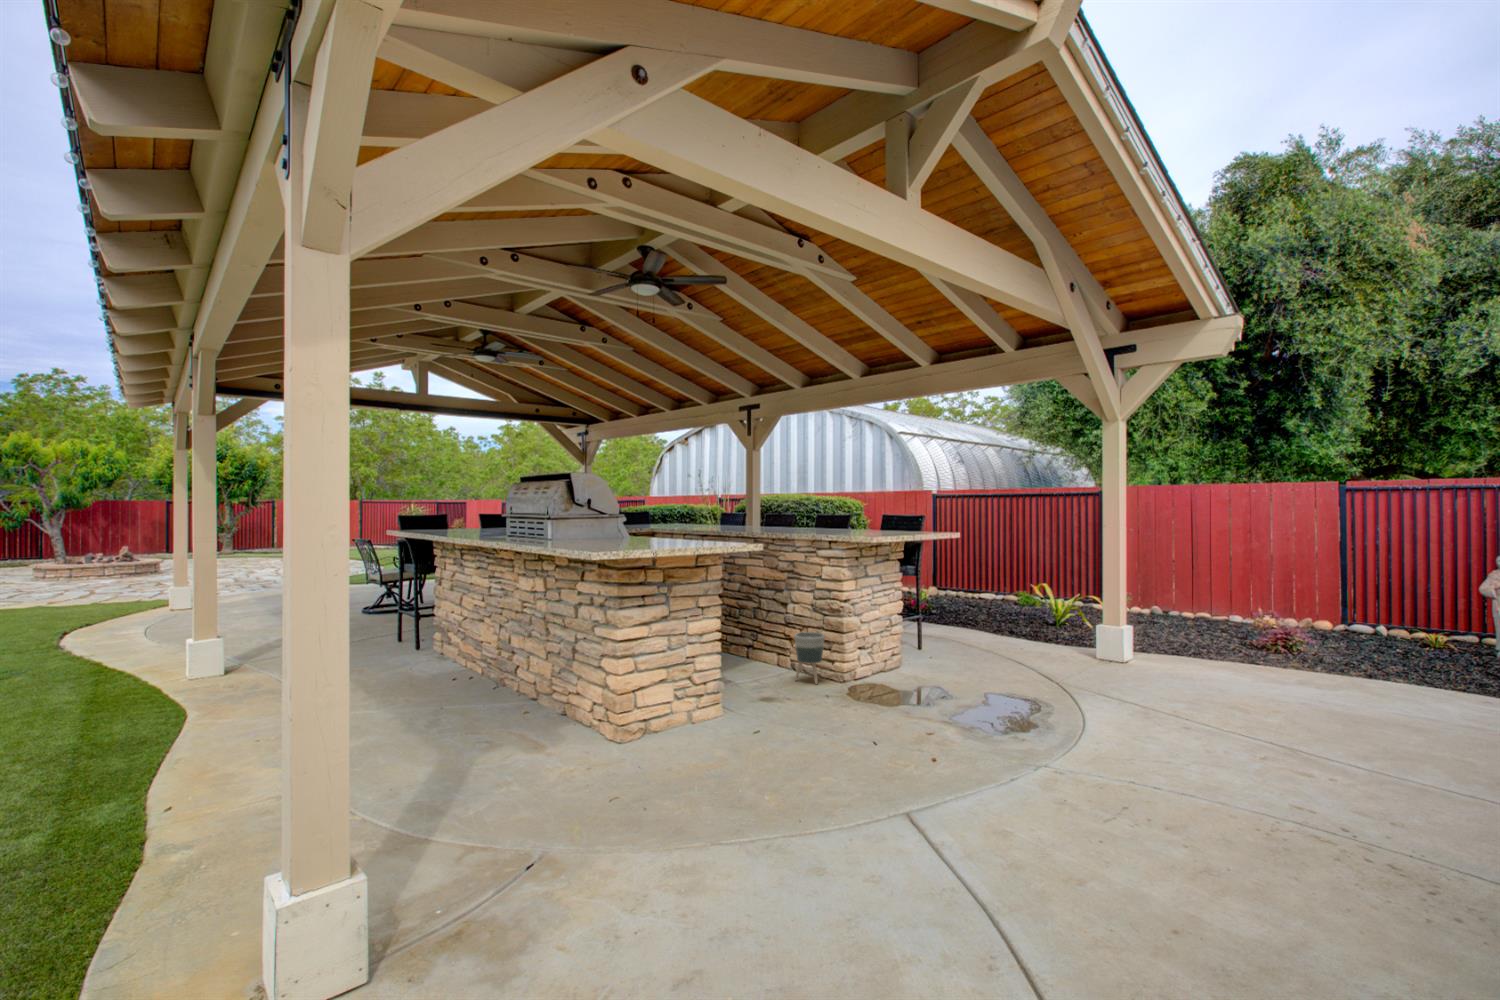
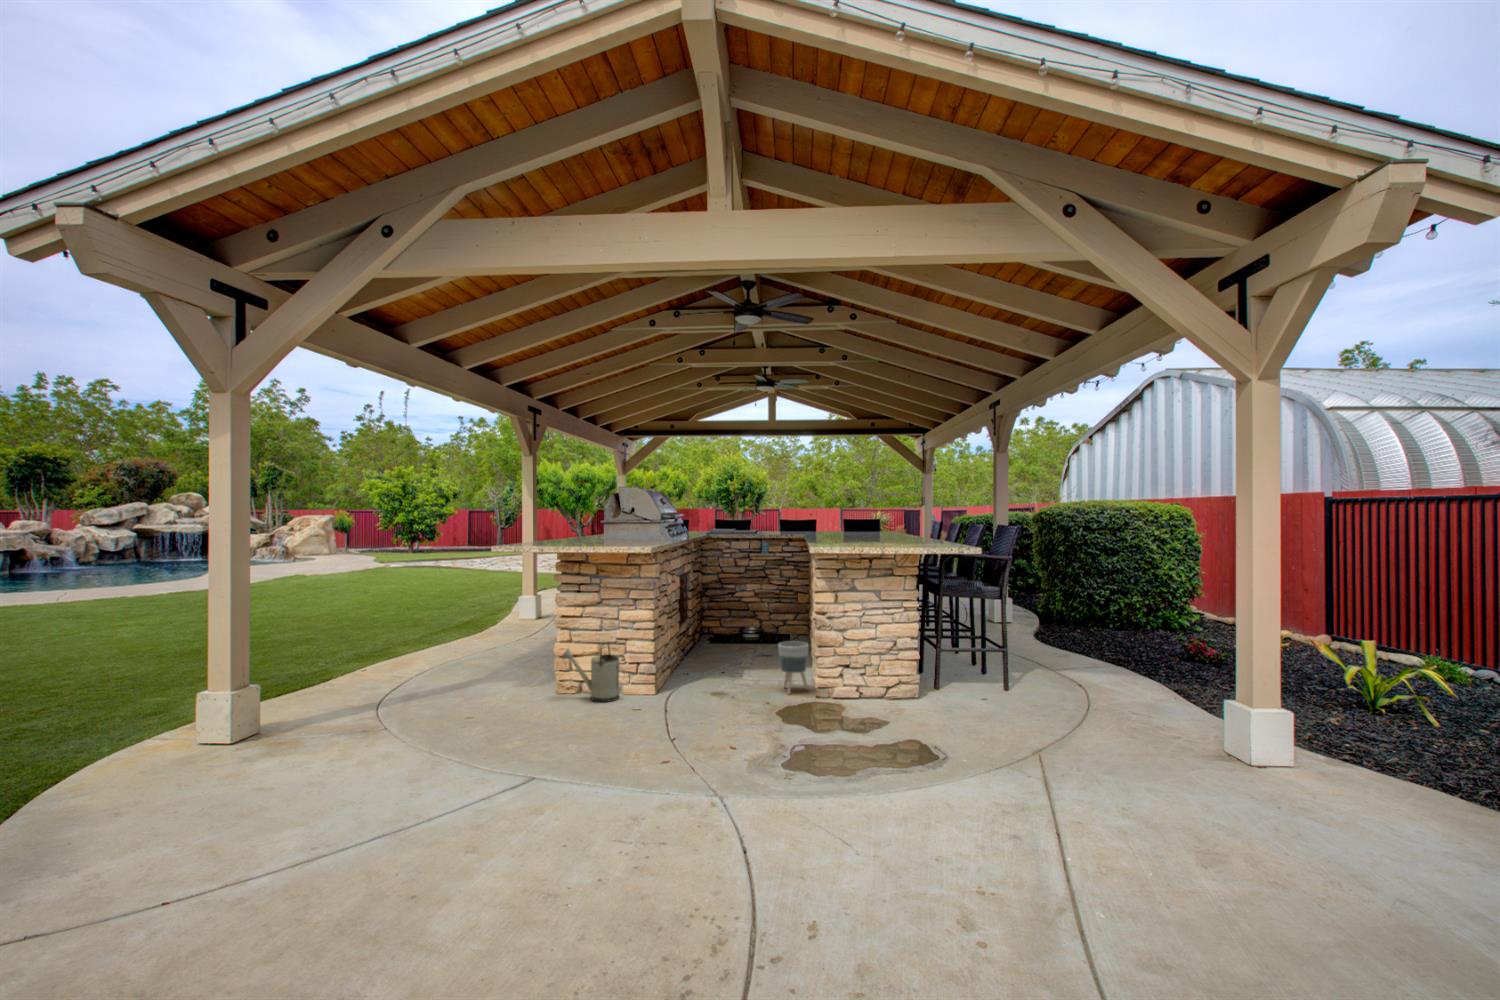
watering can: none [646,663,714,738] -> present [561,643,620,702]

